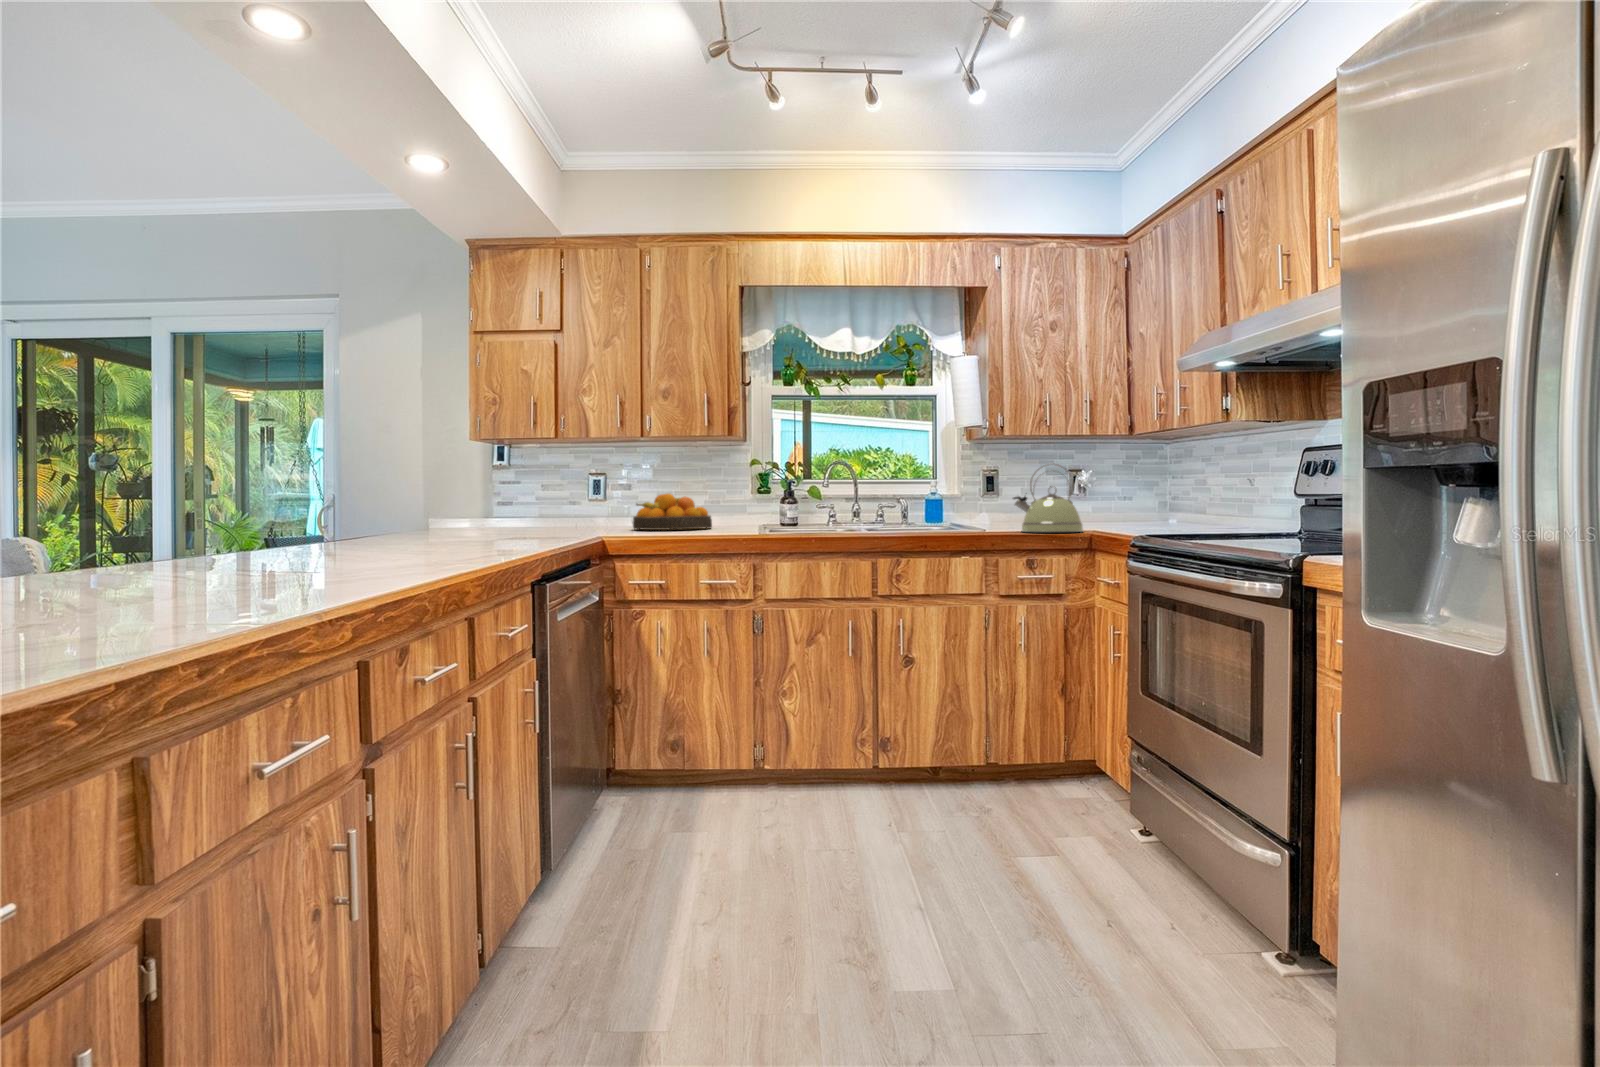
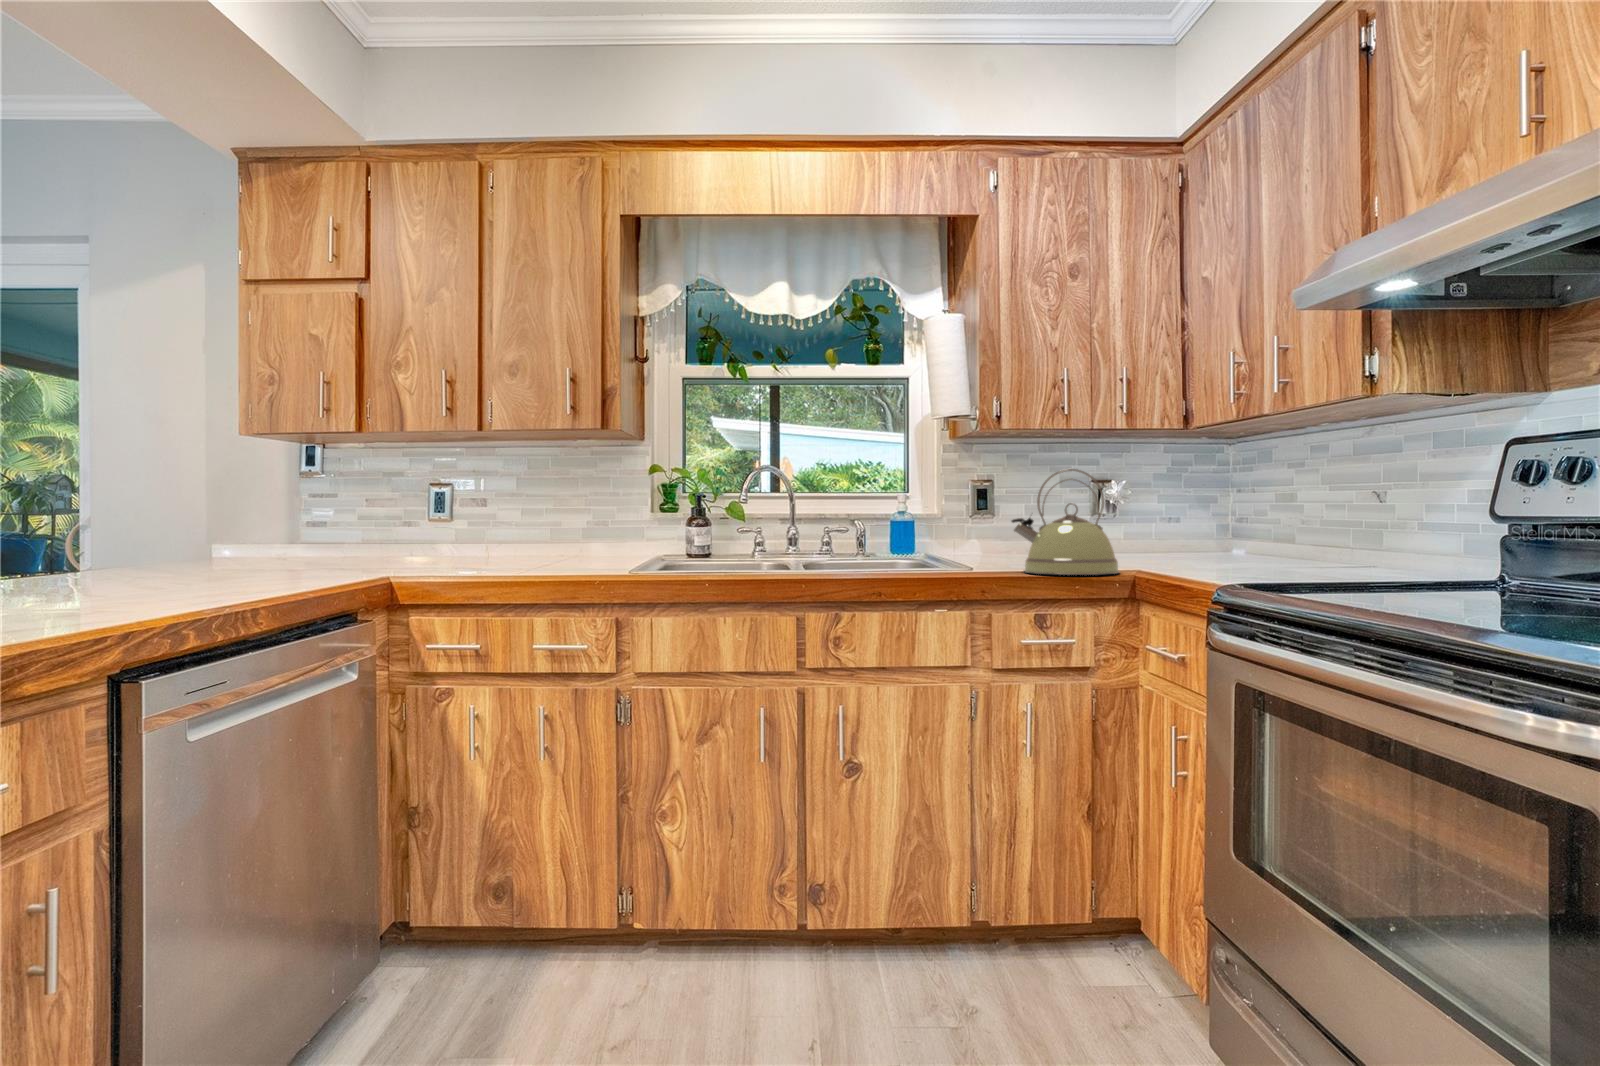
fruit bowl: present [633,494,712,530] -> none [482,511,596,562]

